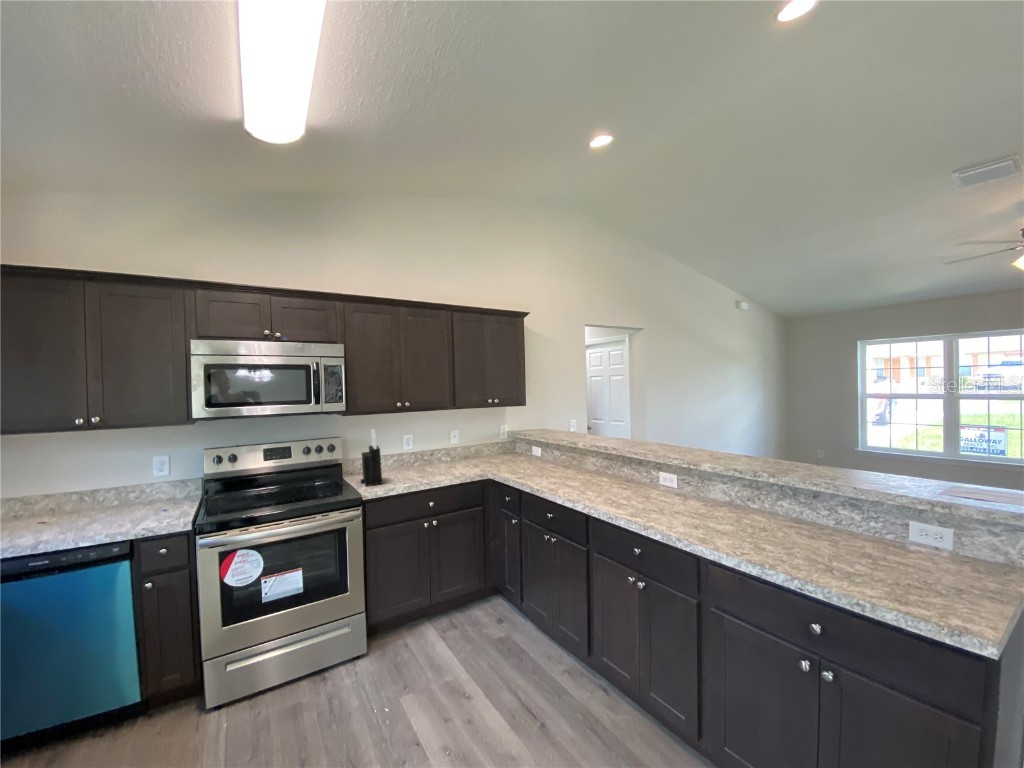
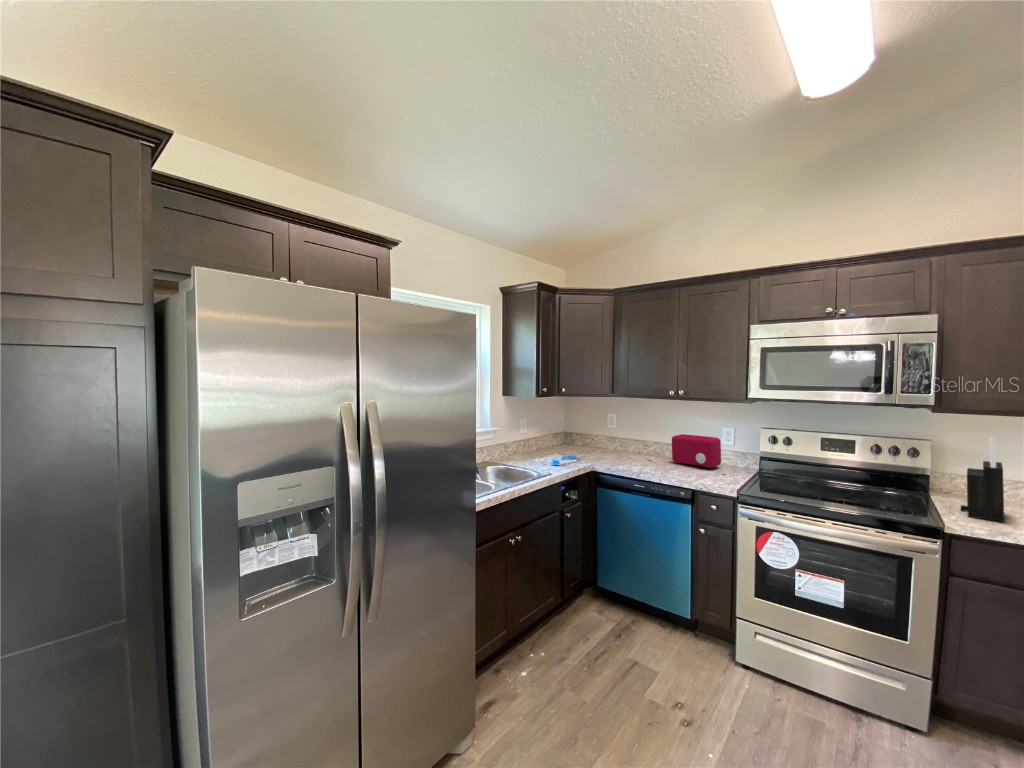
toaster: none [77,470,157,517] -> present [672,434,721,469]

